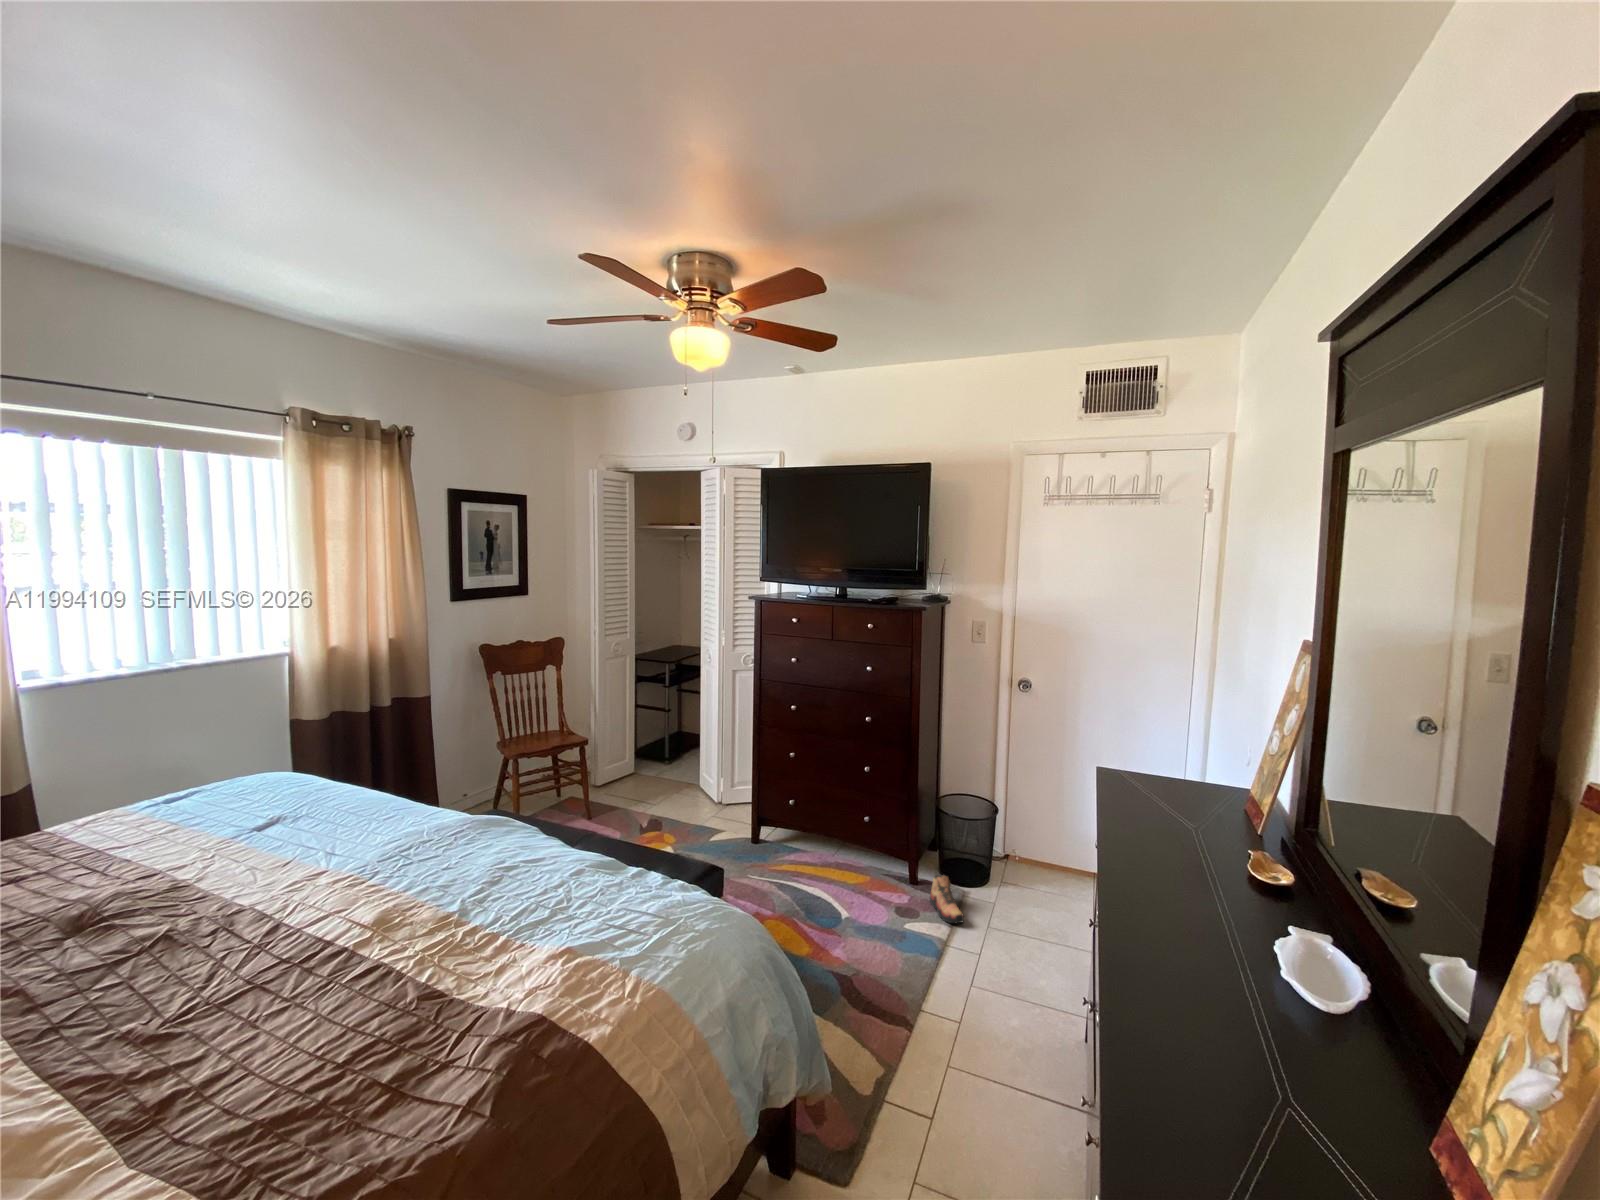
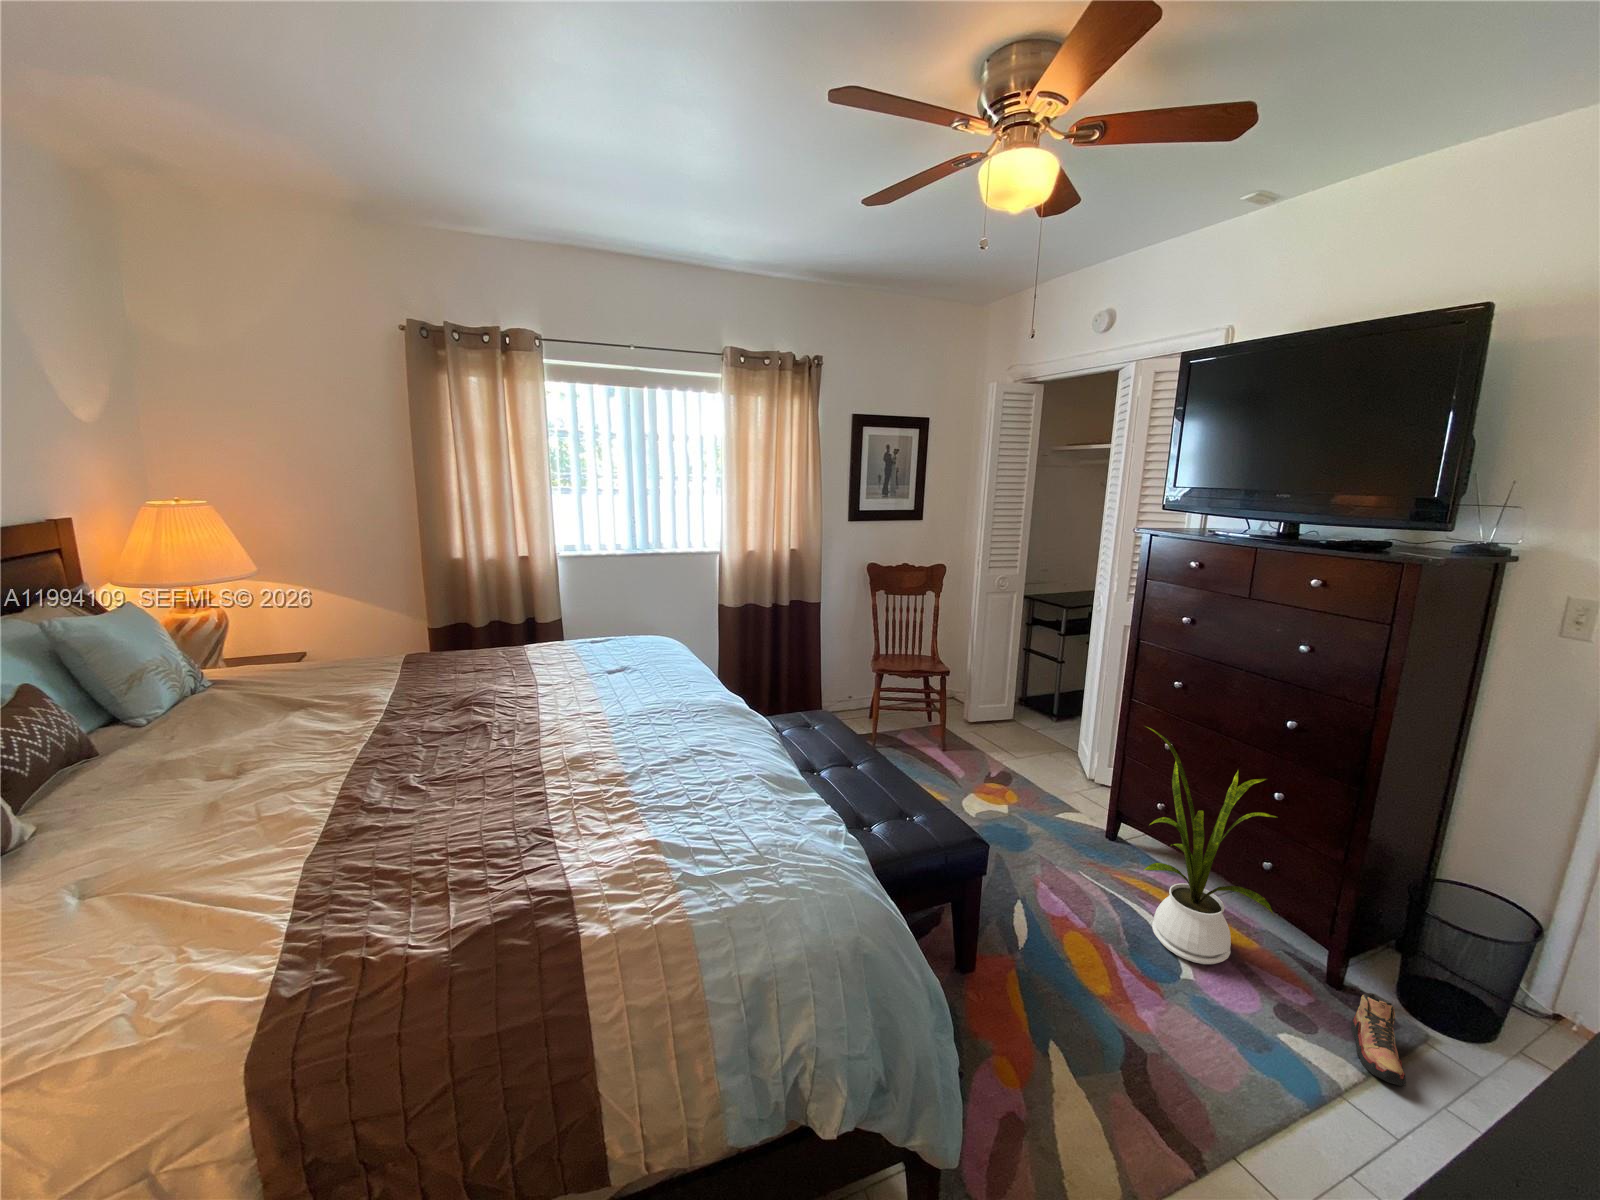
house plant: none [784,741,883,907] -> present [1143,727,1276,964]

